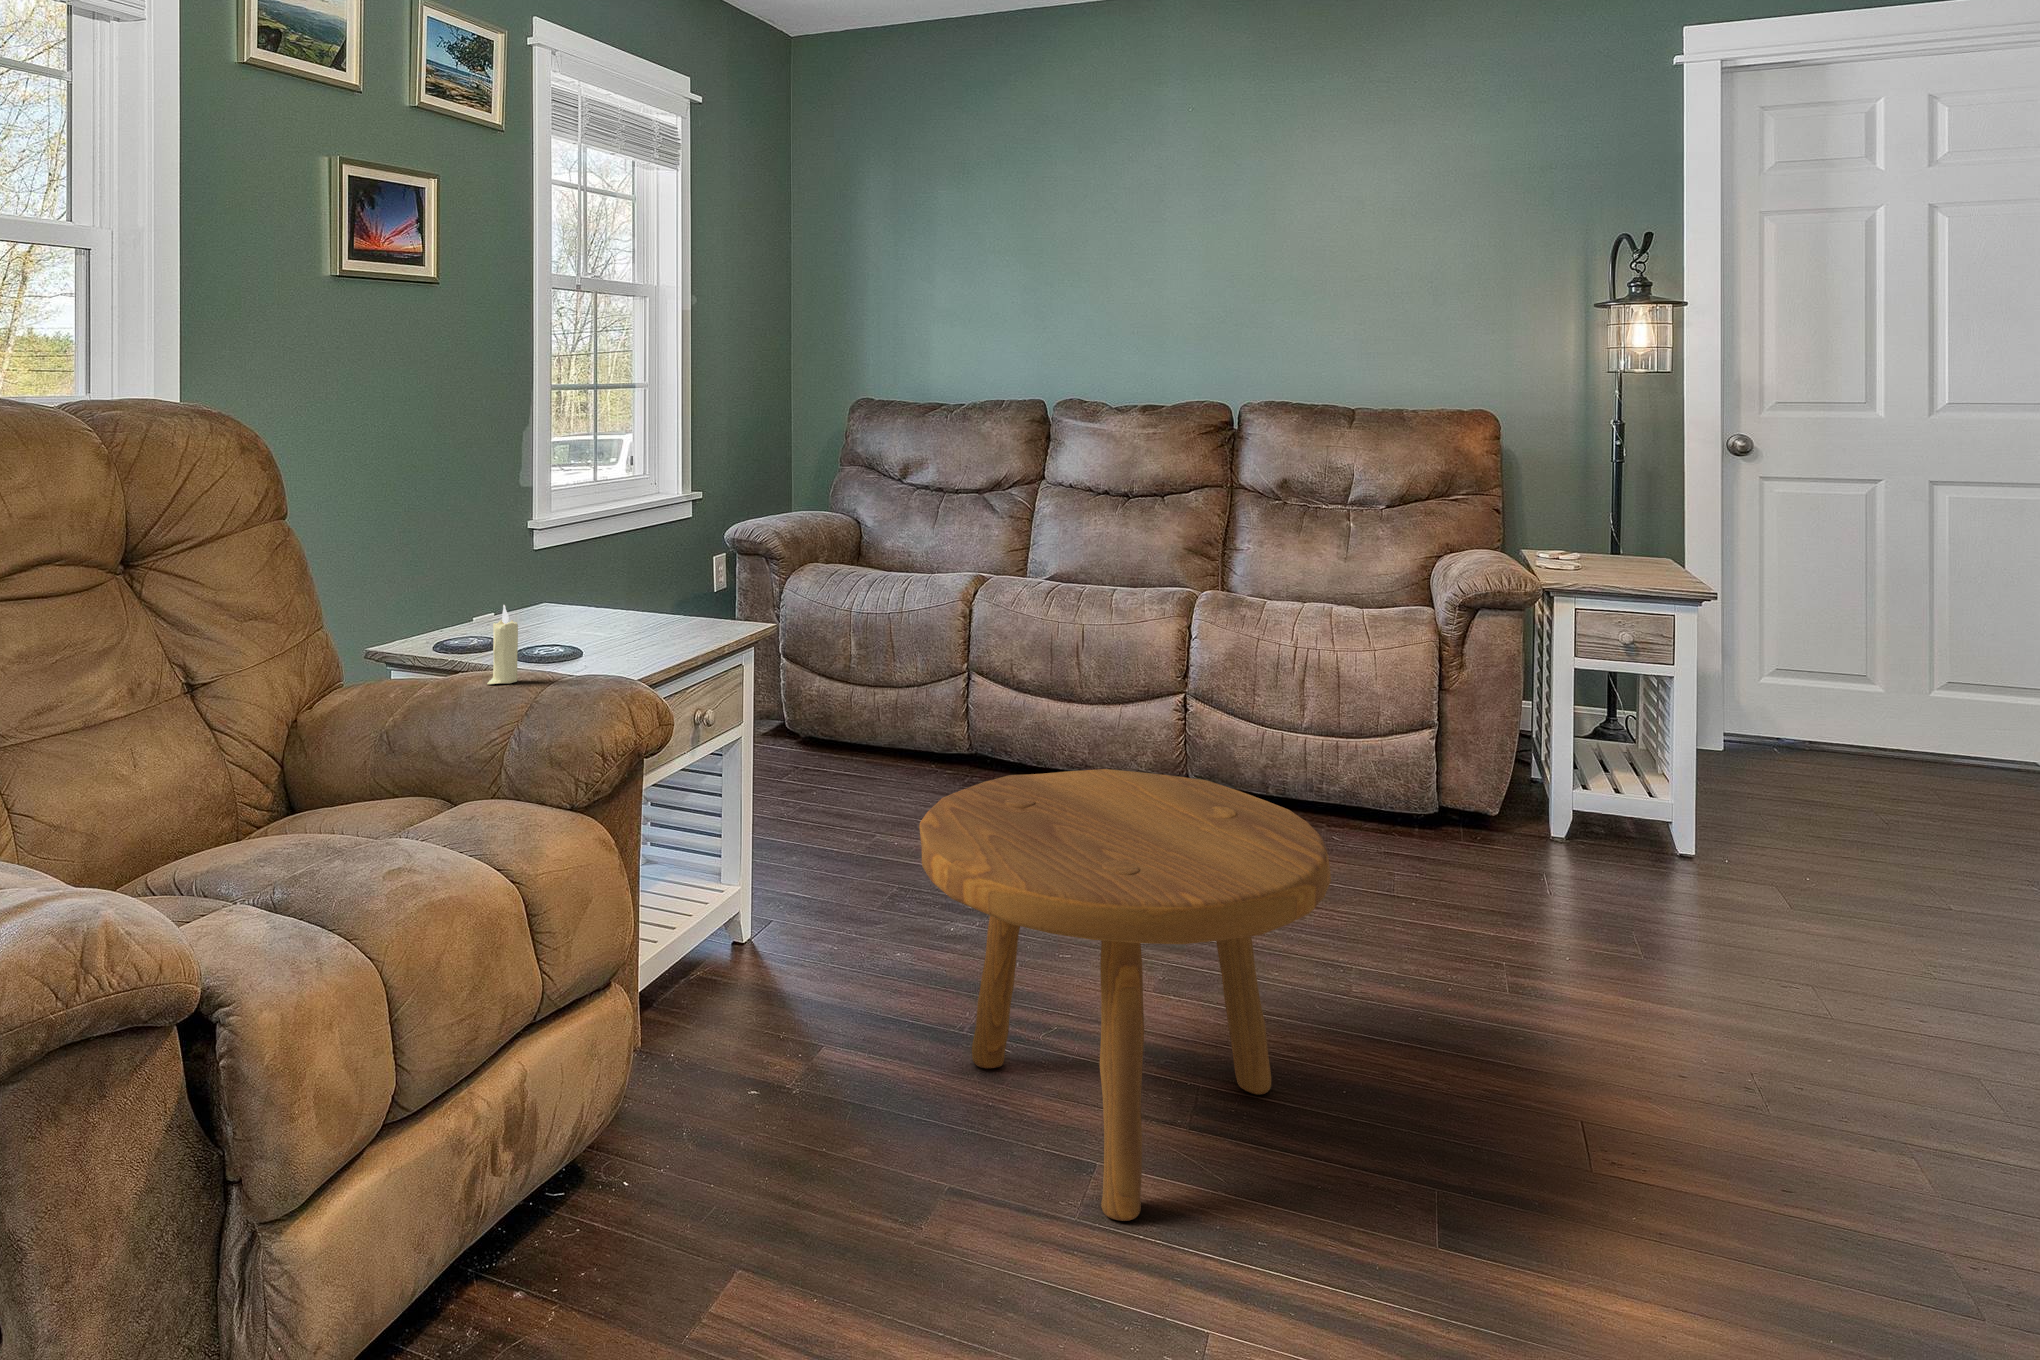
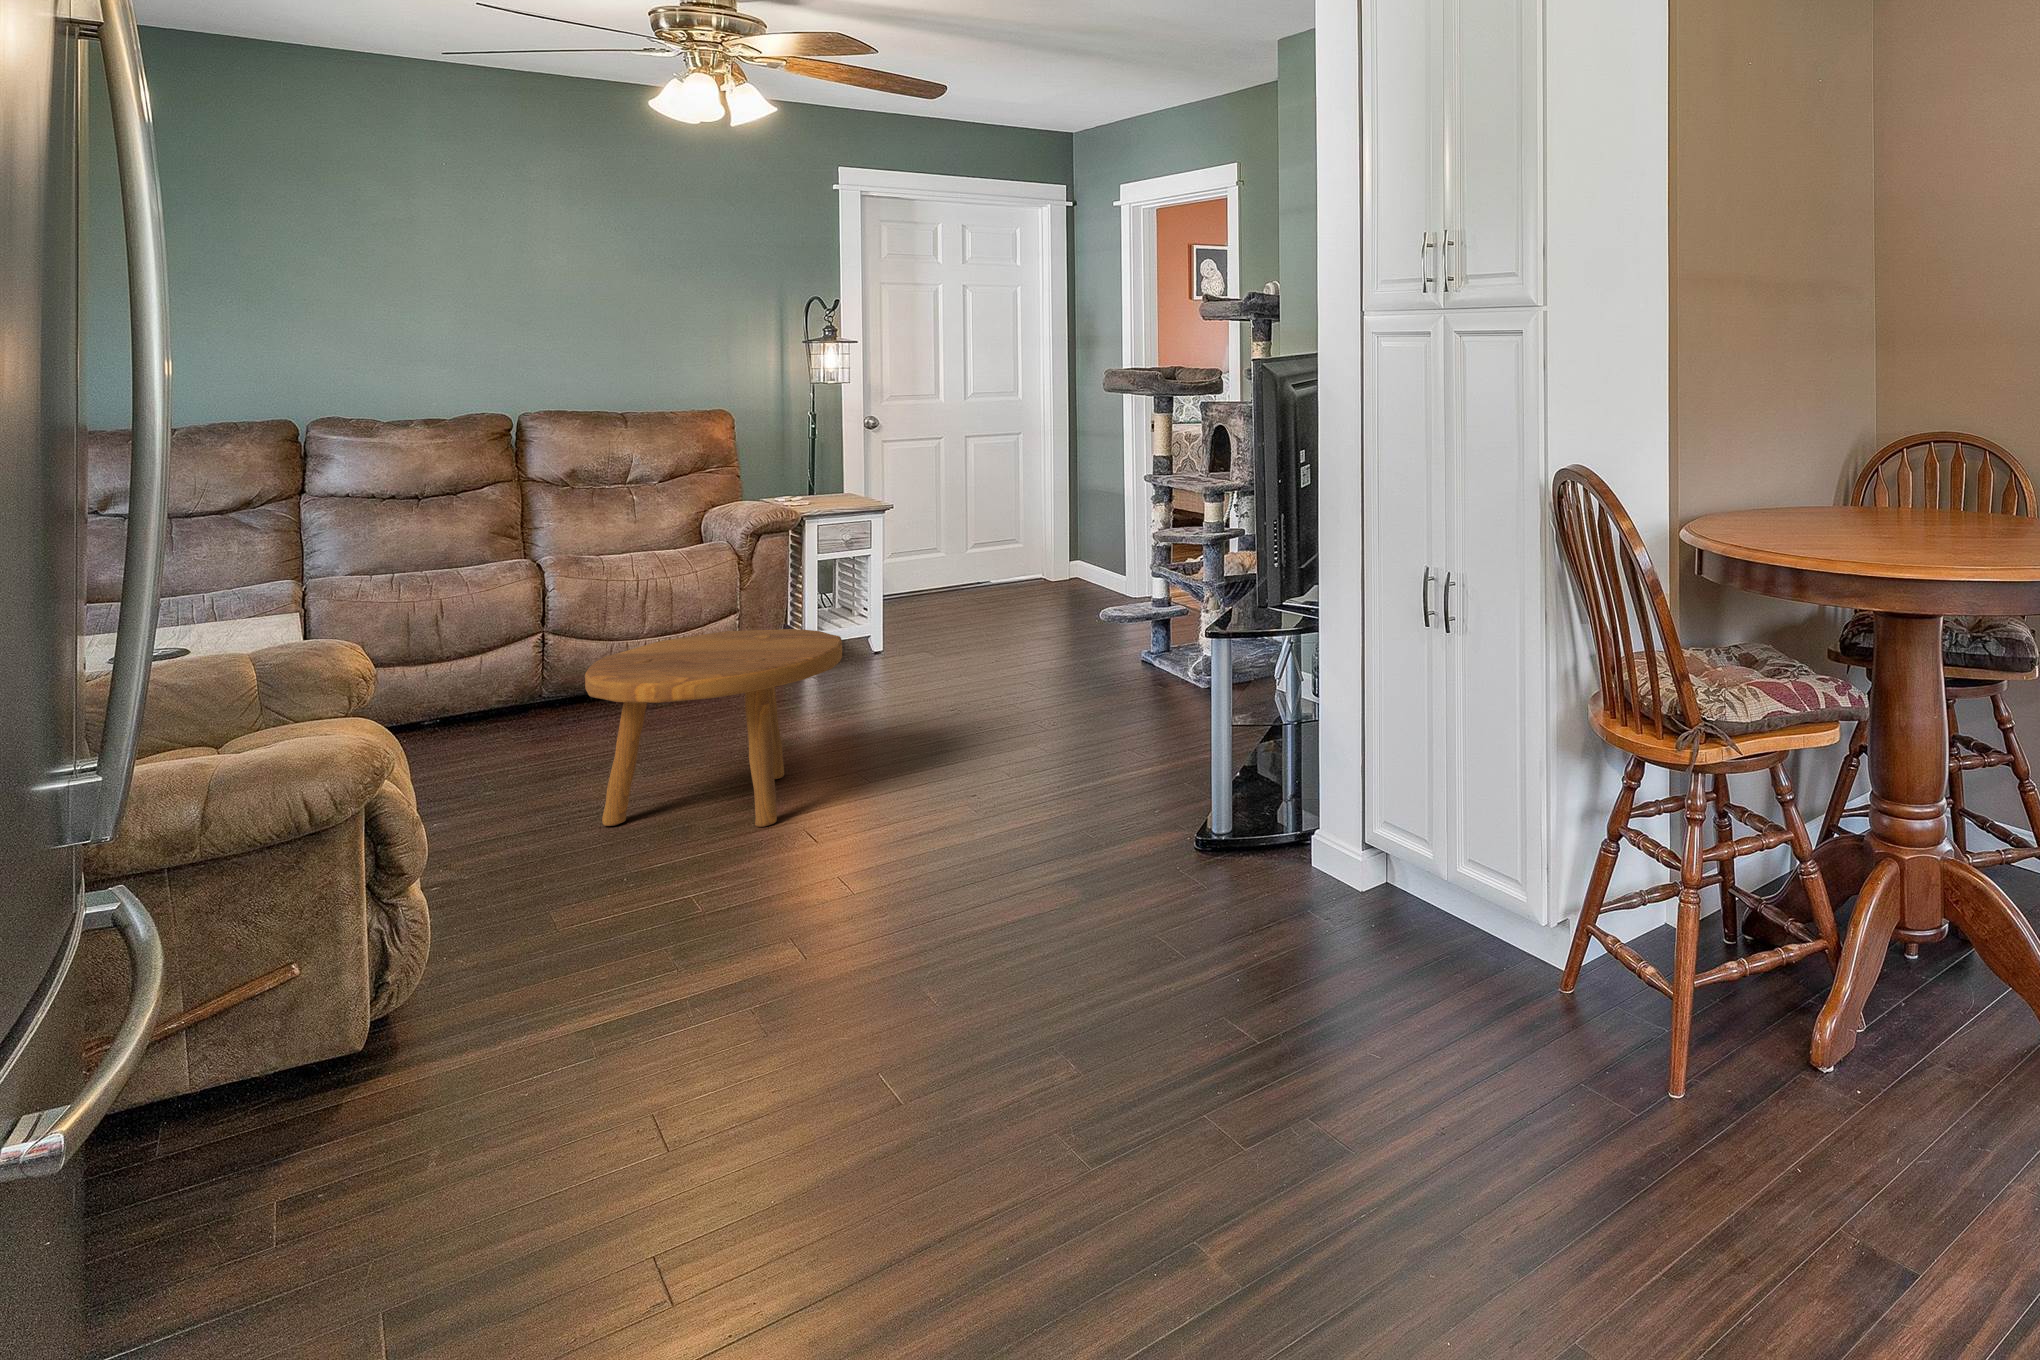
candle: present [487,605,518,684] -> none [244,602,272,662]

